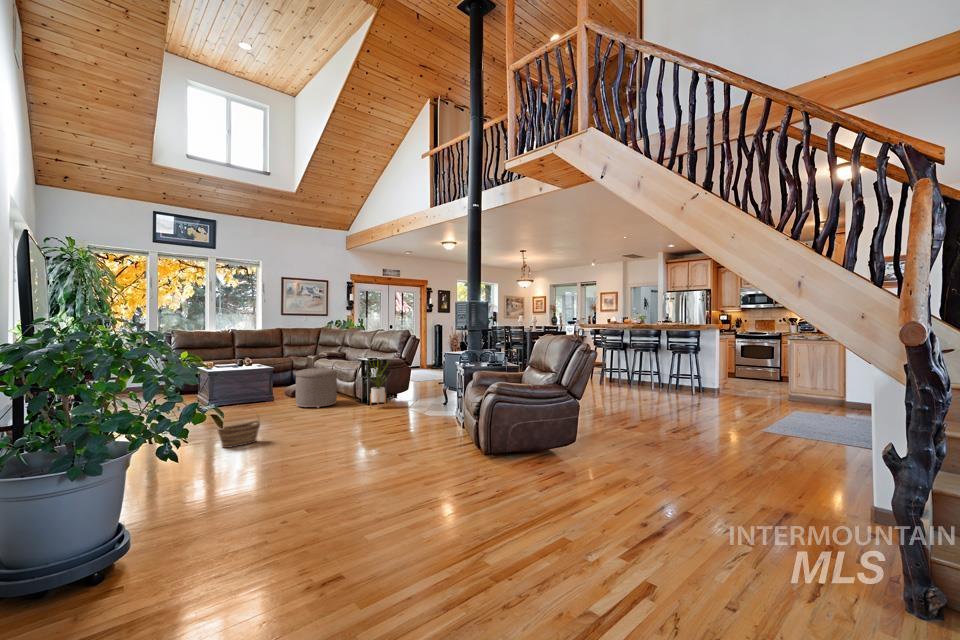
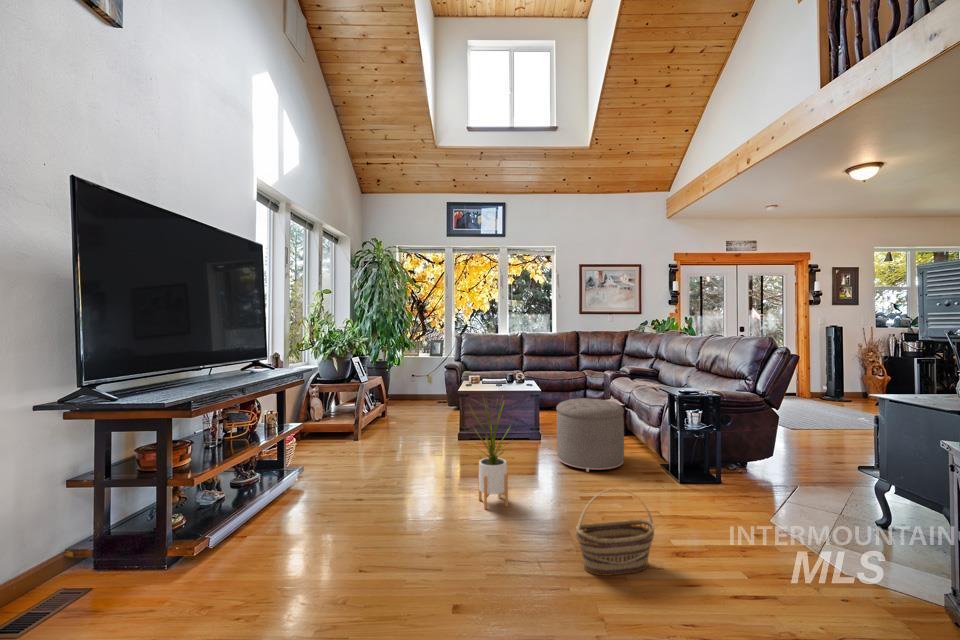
house plant: present [370,366,386,408] -> present [475,401,509,509]
basket: present [218,417,260,448] -> present [576,488,654,576]

